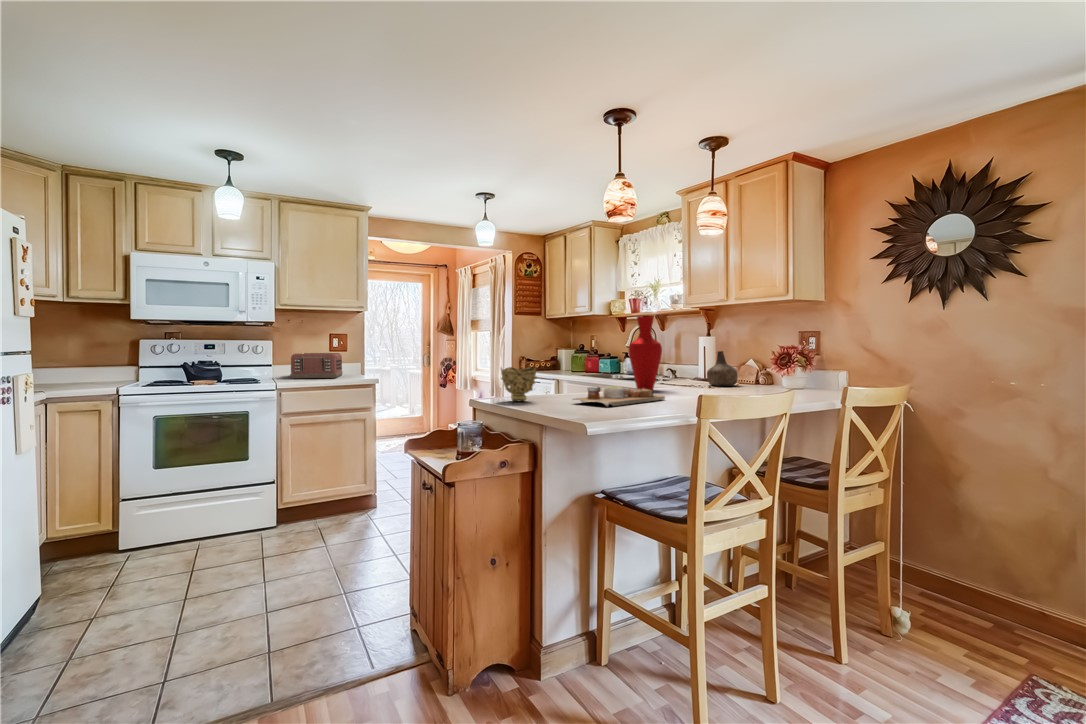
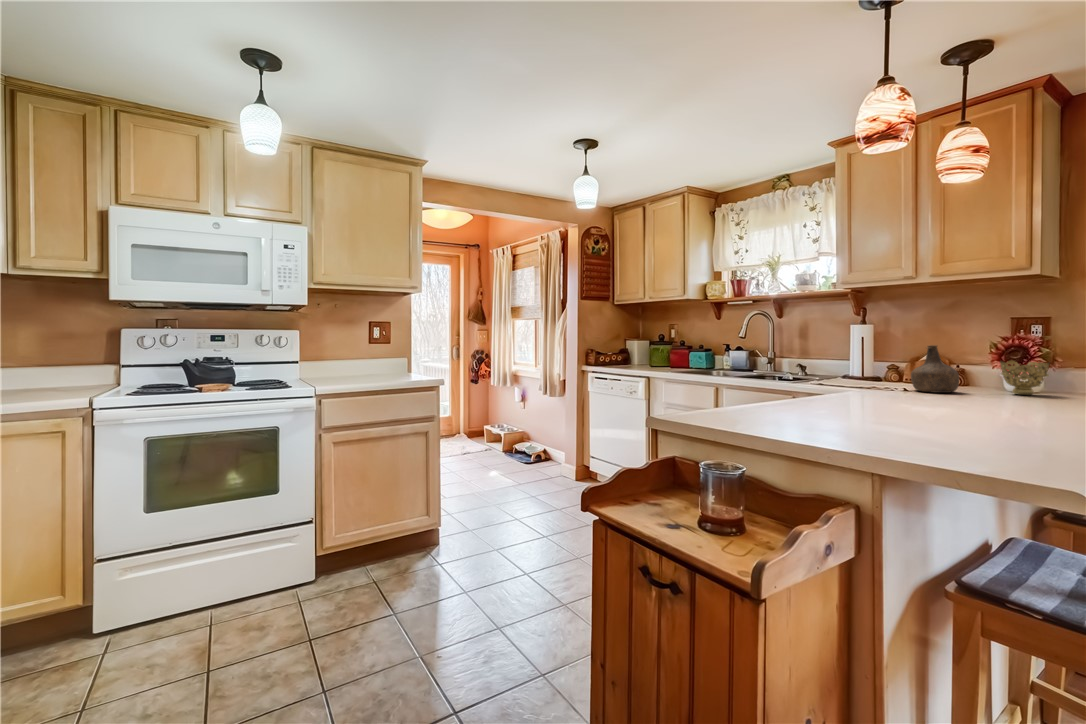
vase: present [628,316,662,390] -> none [842,296,898,402]
toaster: present [290,353,343,378] -> none [328,346,389,380]
decorative bowl: present [501,367,537,401] -> present [1000,361,1050,395]
cutting board: present [573,386,665,407] -> none [887,404,995,448]

